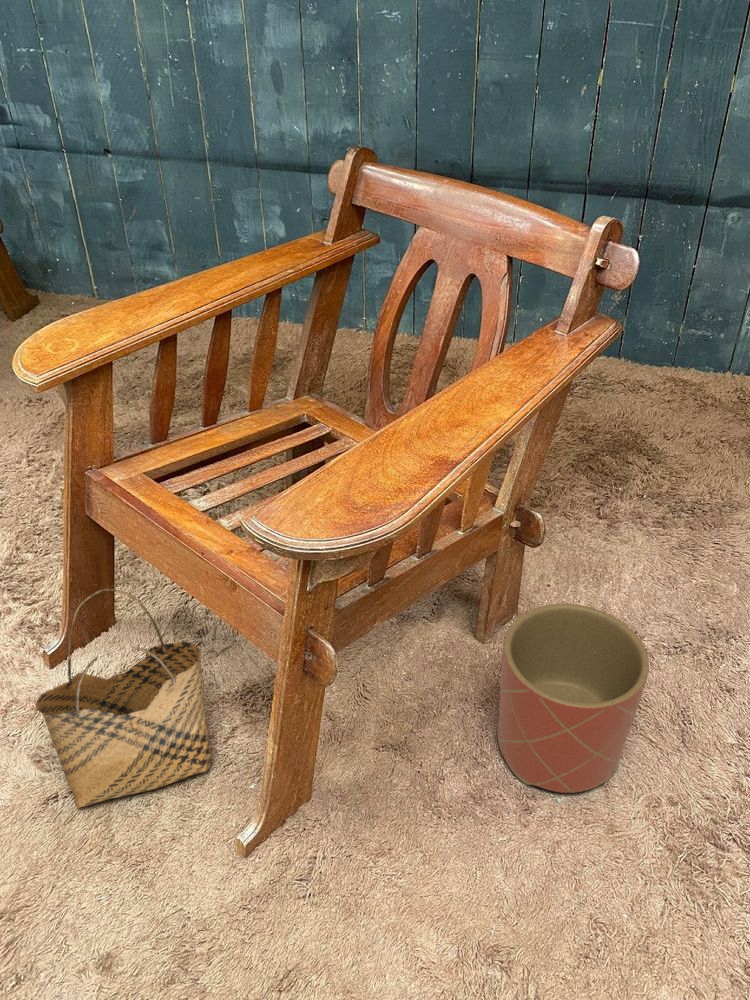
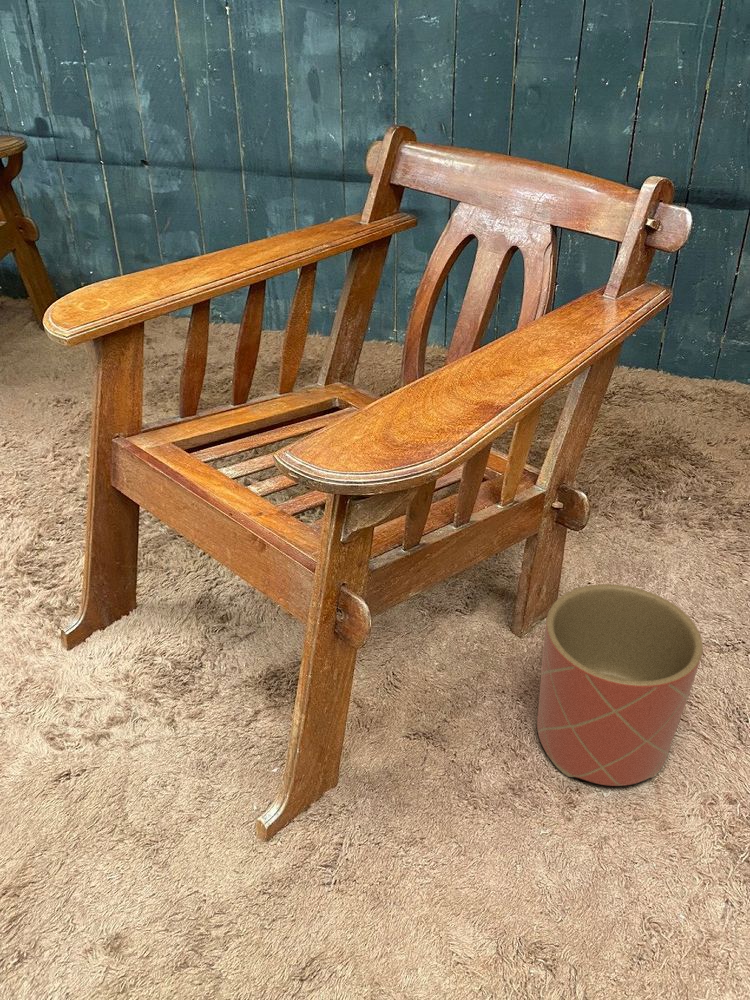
woven basket: present [36,588,212,808] -> none [51,550,234,786]

